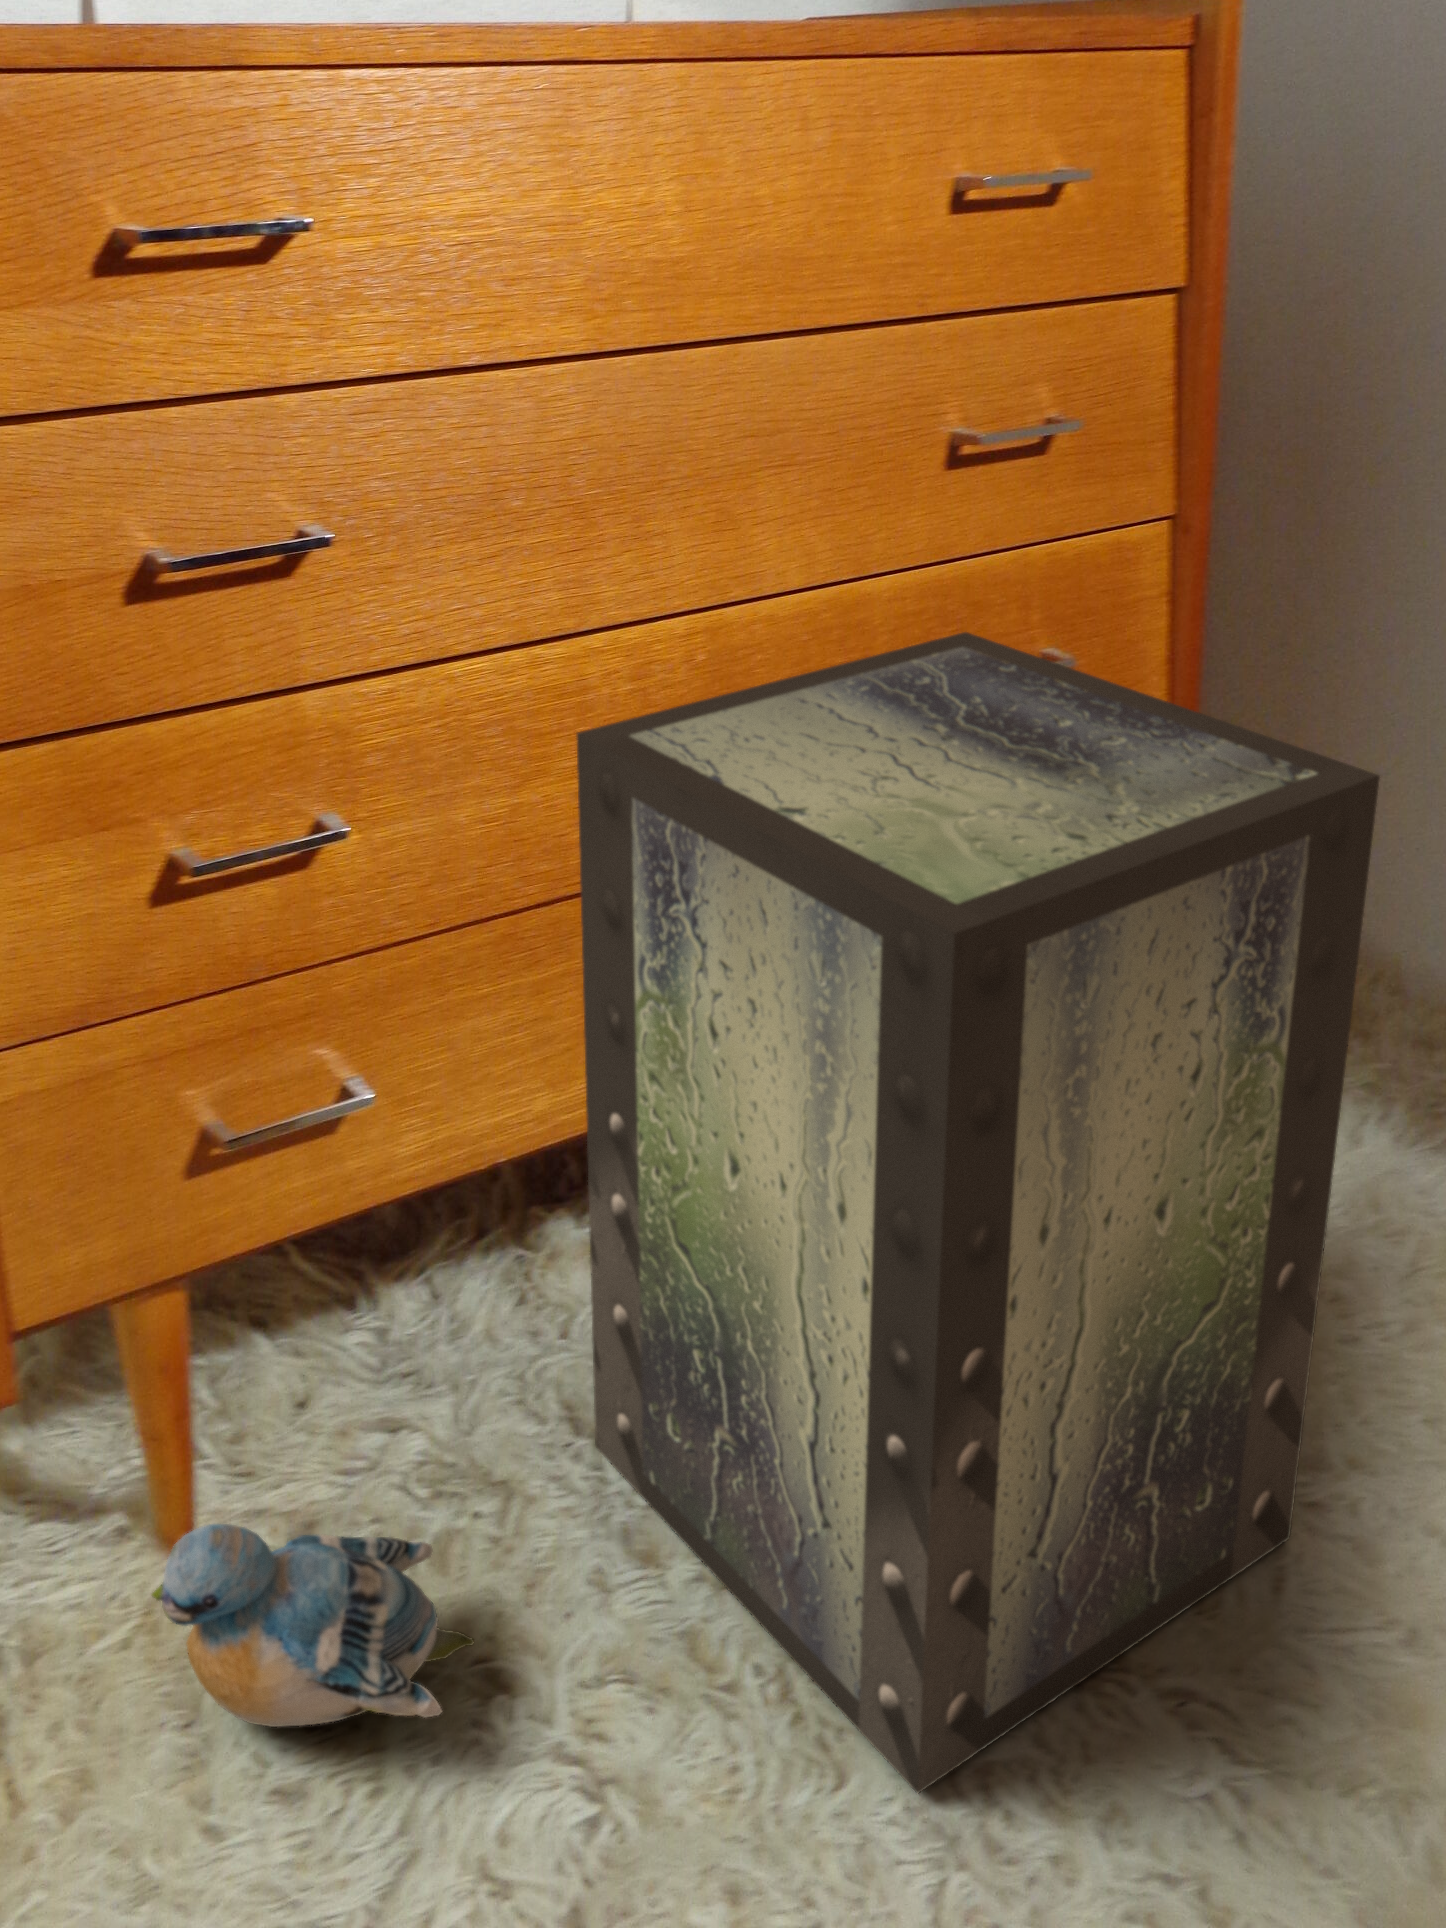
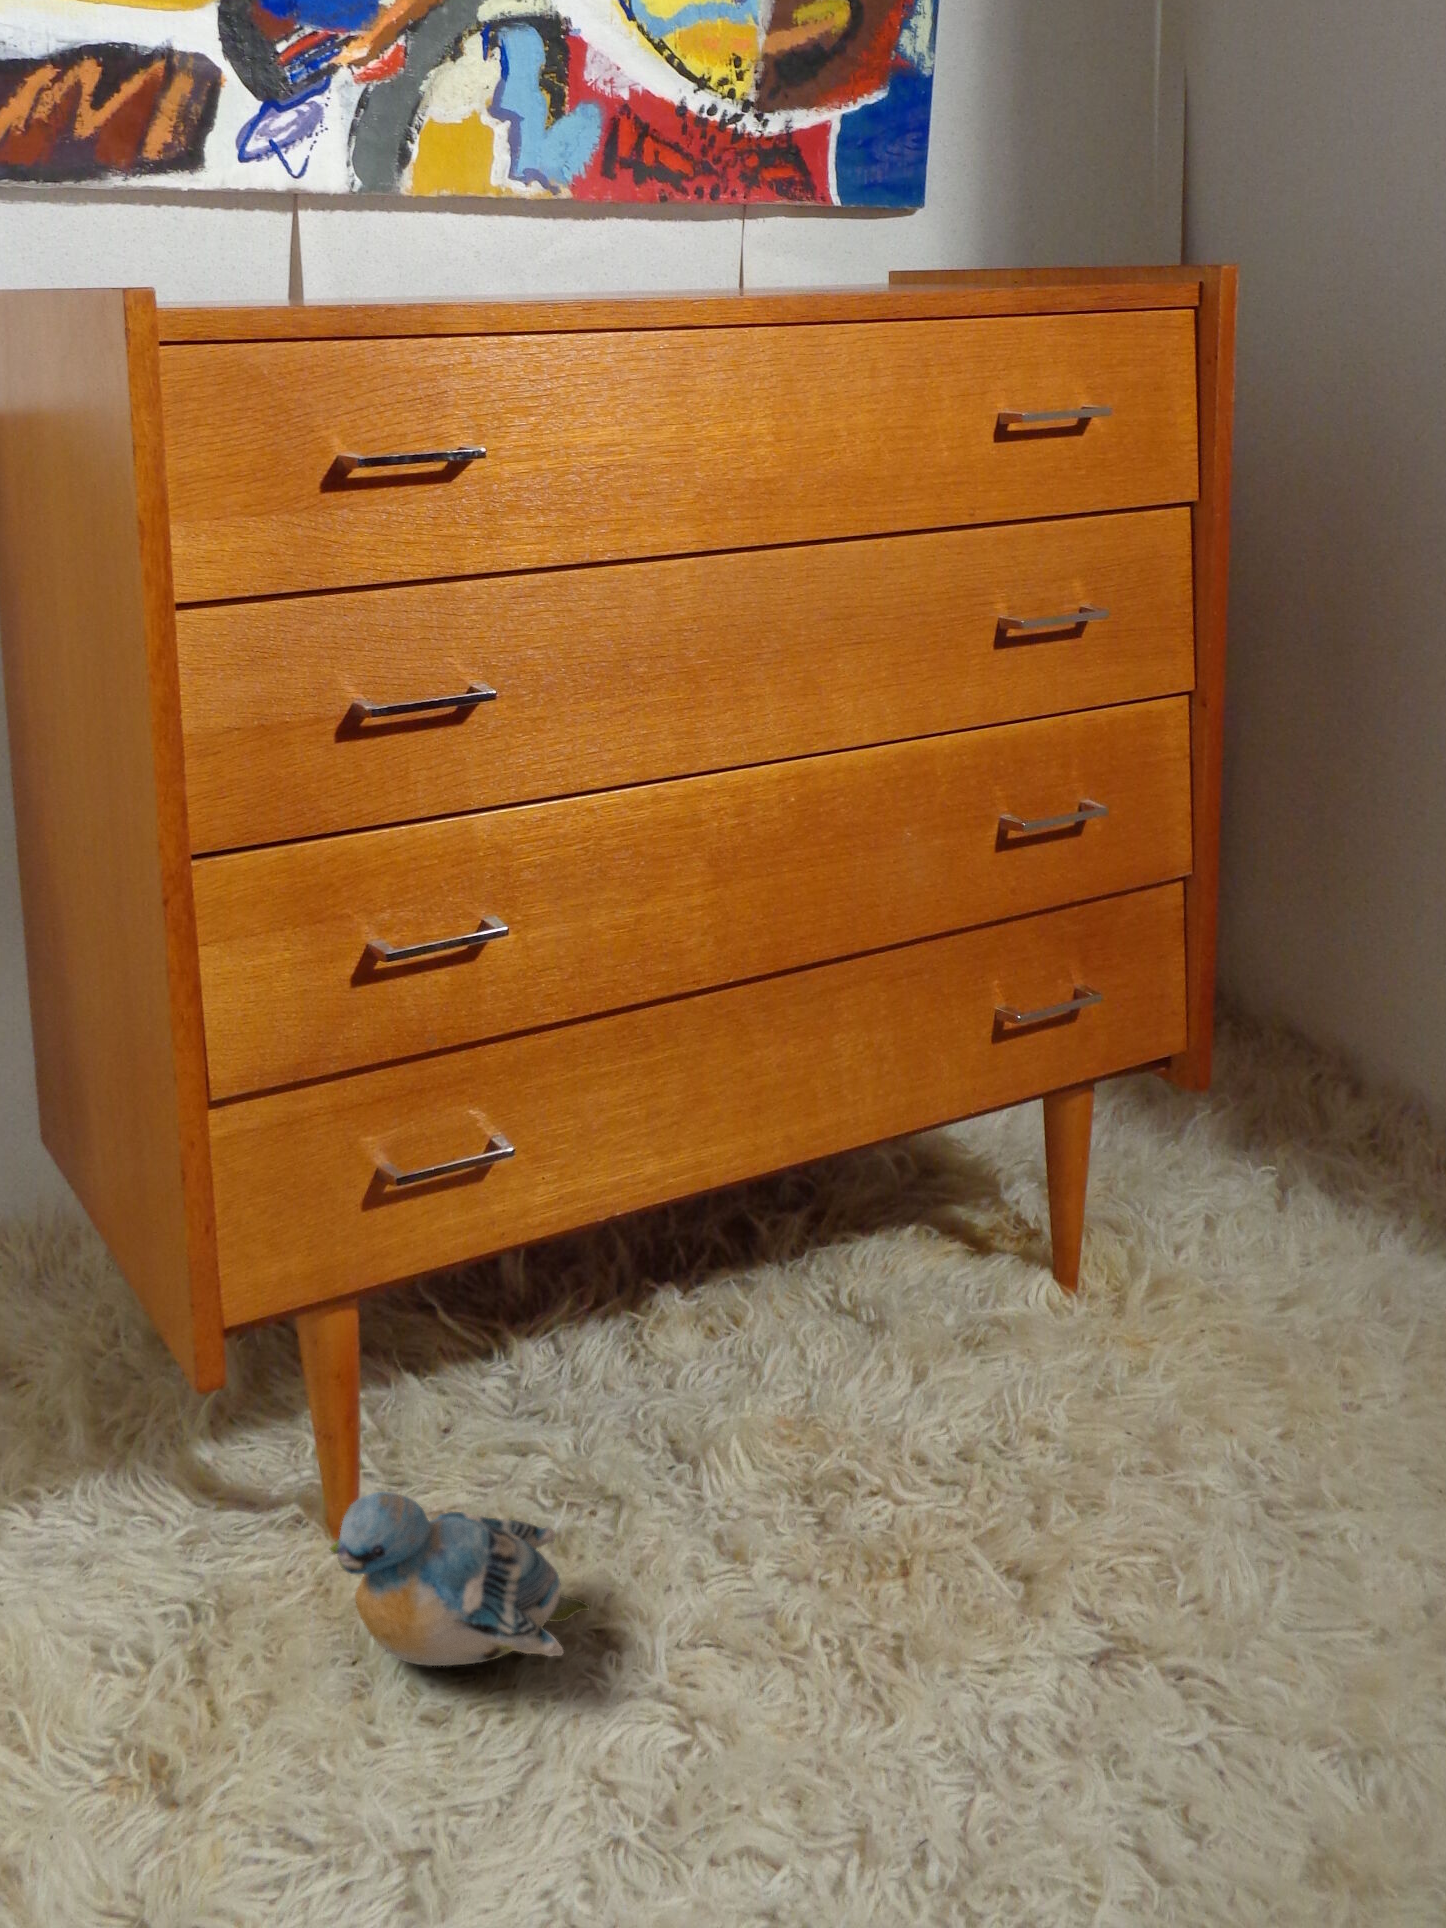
storage box: present [576,632,1380,1793] -> none [686,782,1326,1734]

